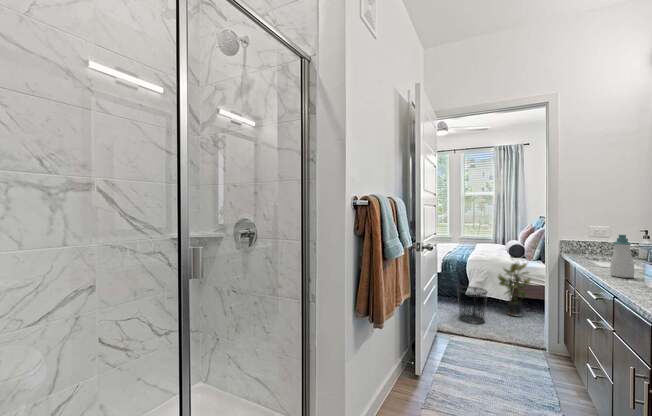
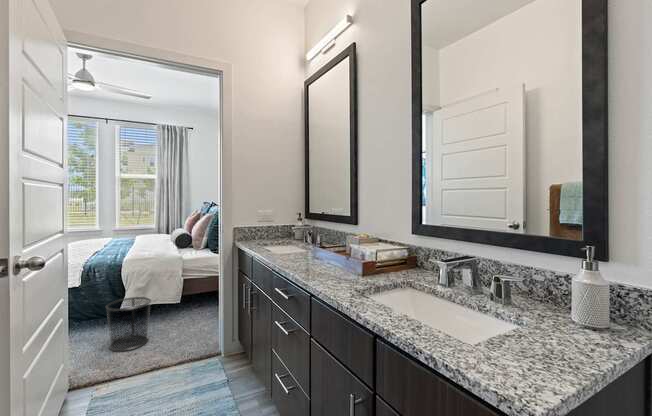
soap bottle: present [610,235,634,278] -> none [294,219,314,267]
potted plant: present [498,262,530,316] -> none [162,253,200,319]

